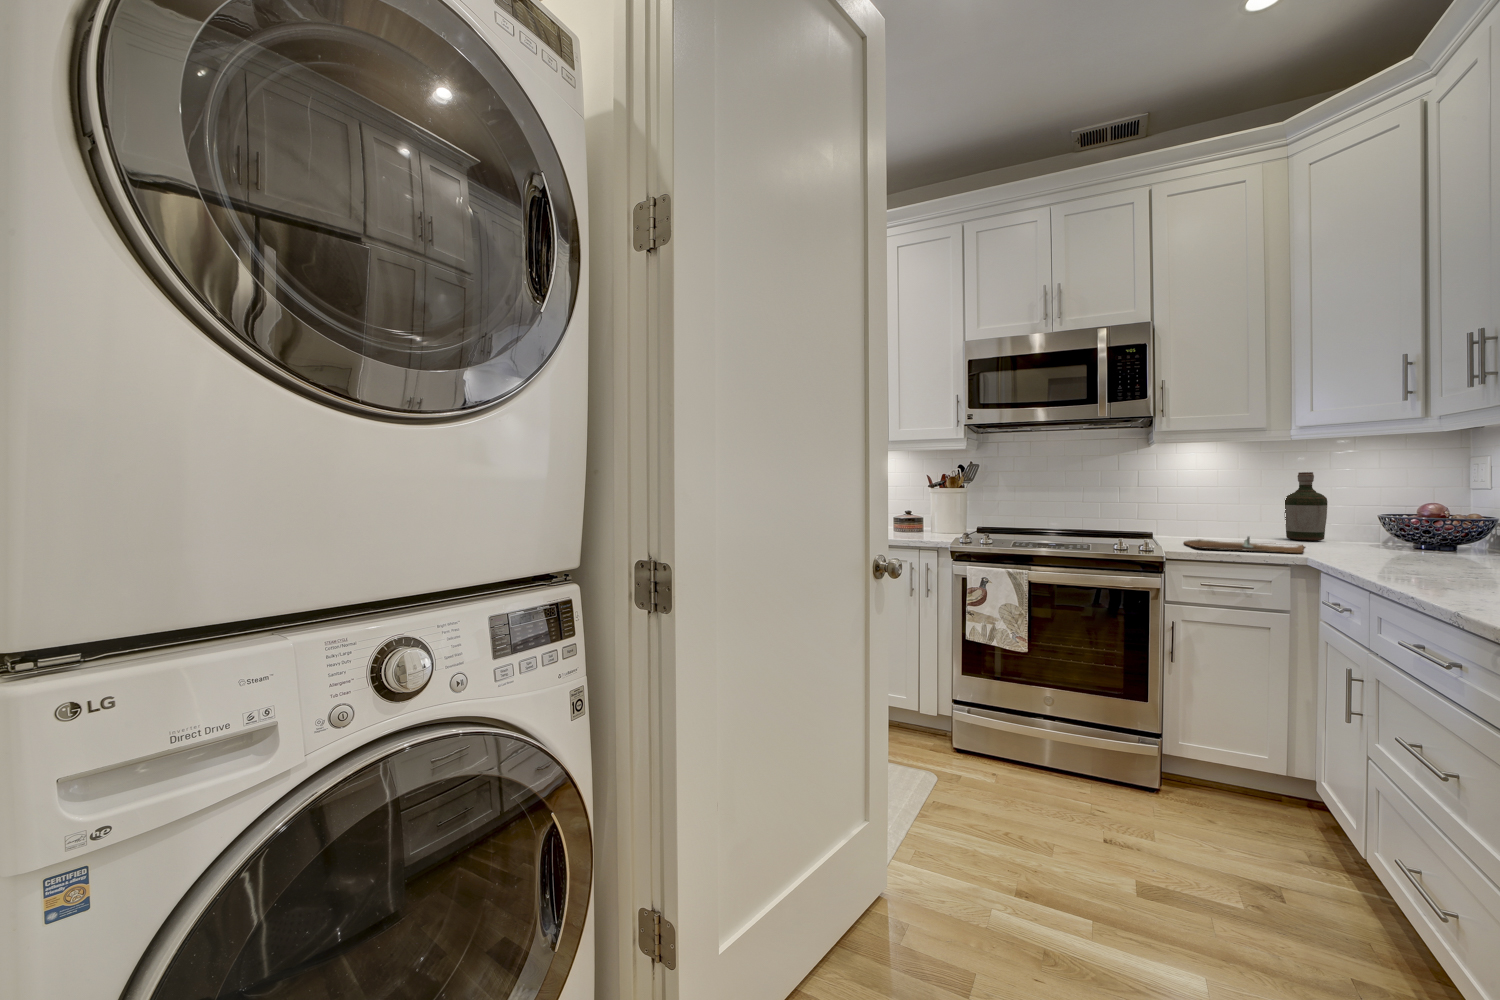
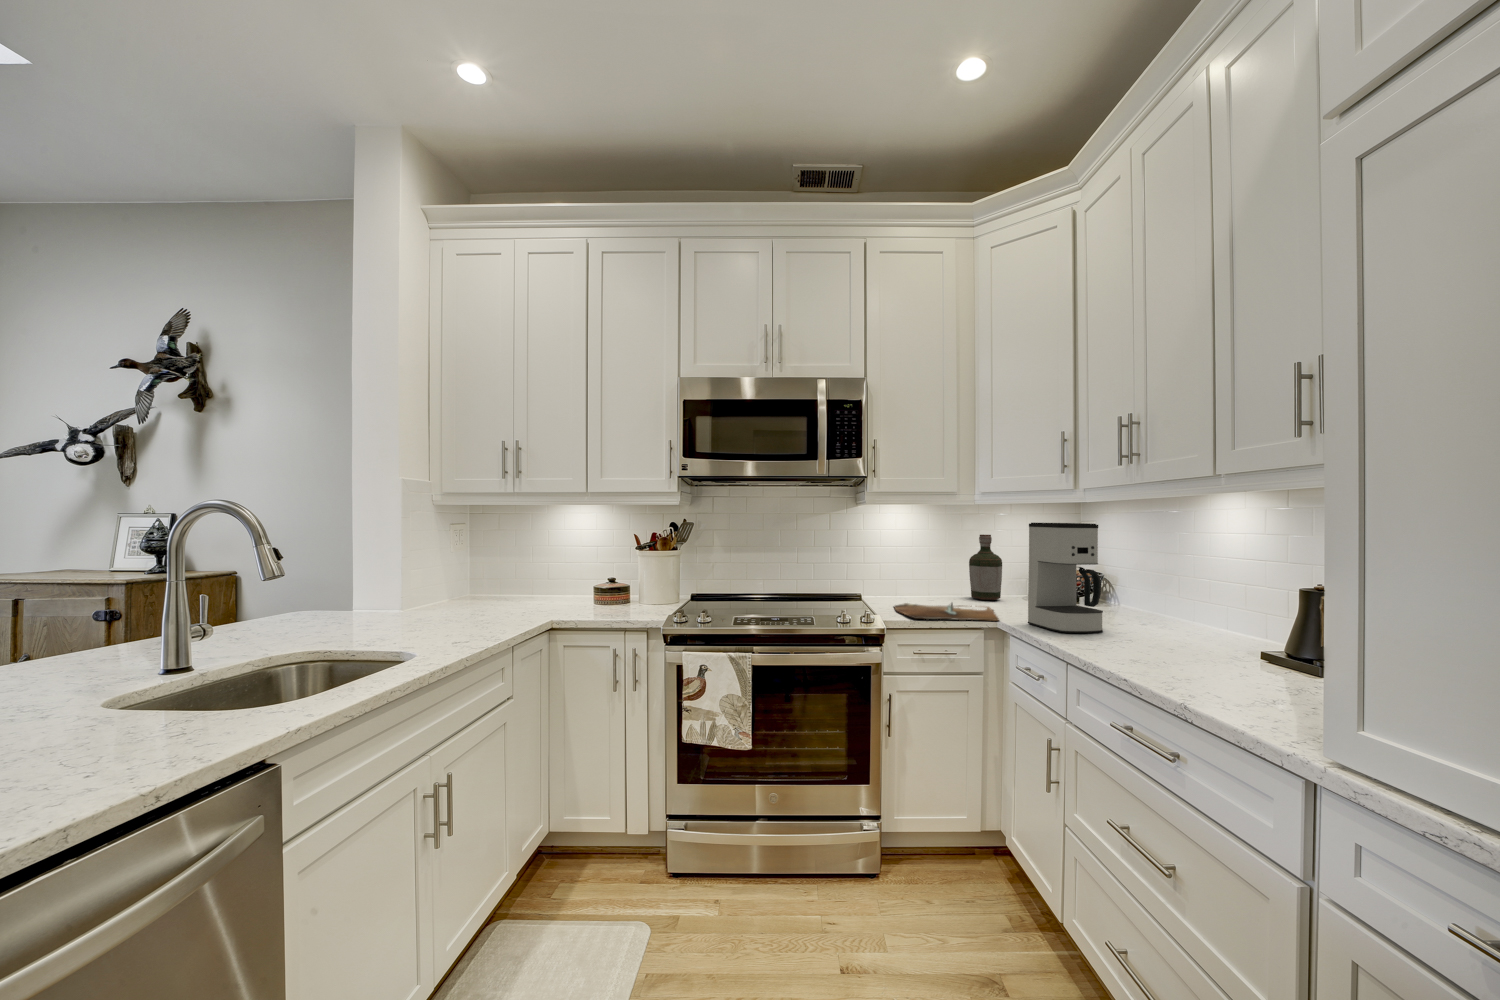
coffee maker: none [1339,449,1440,565] -> present [1028,523,1103,633]

